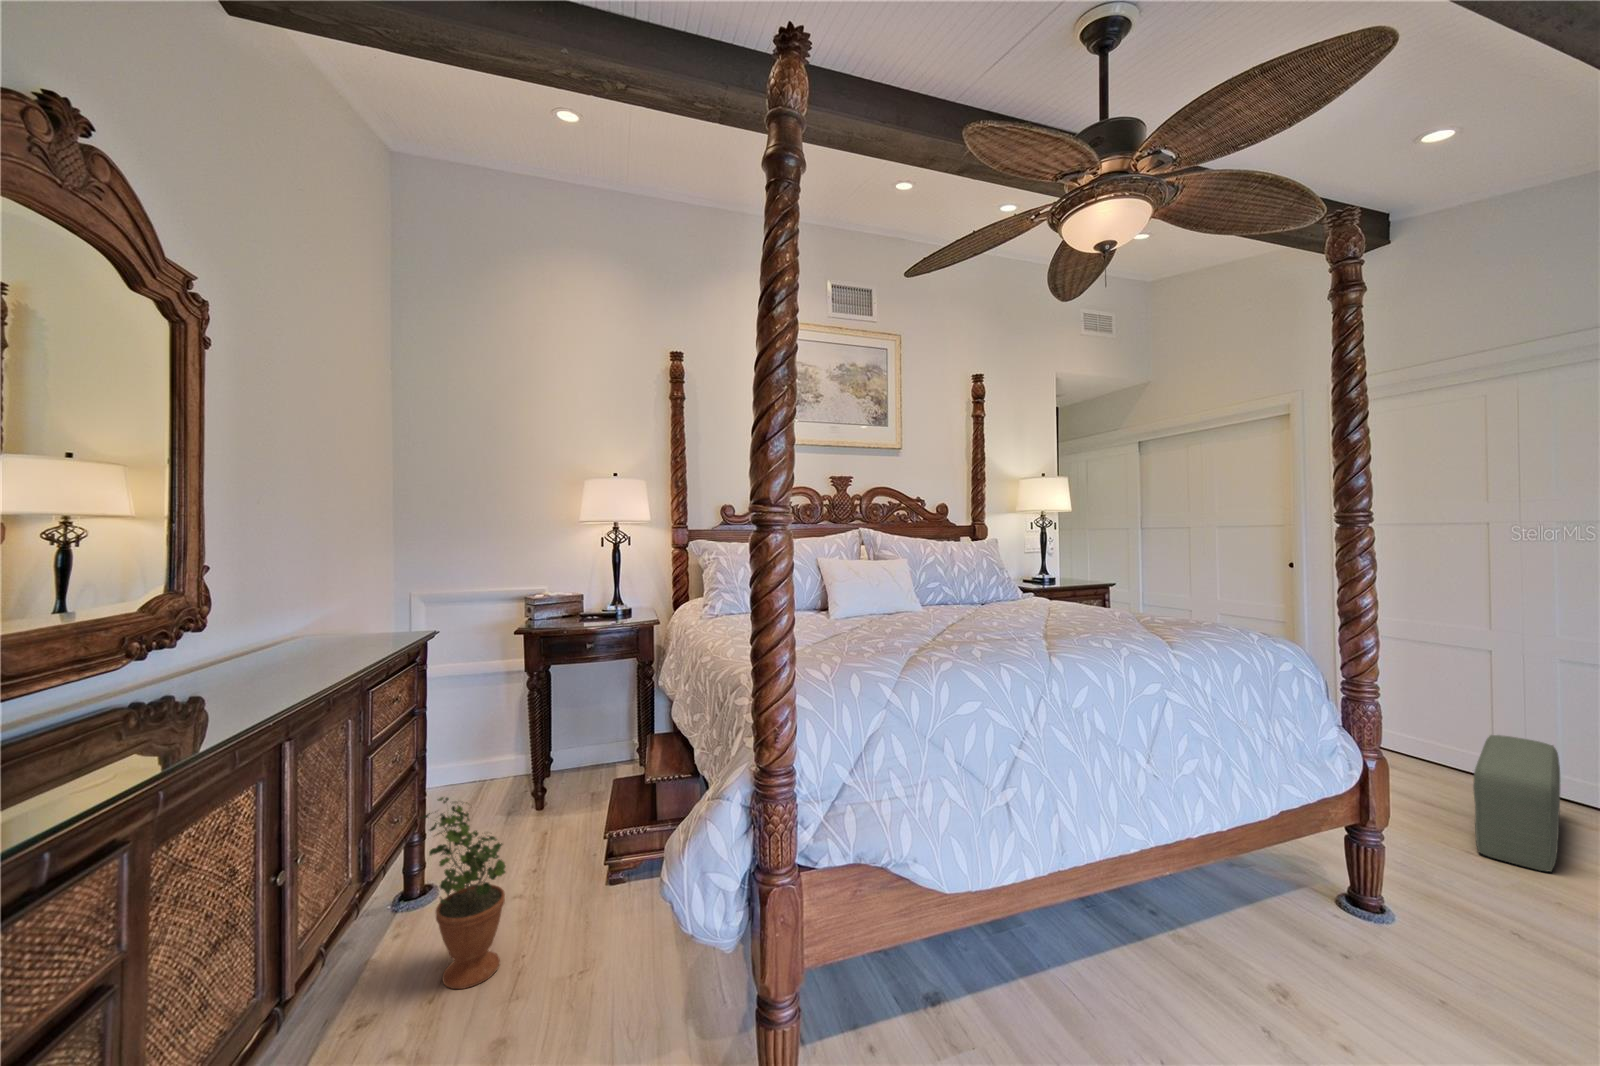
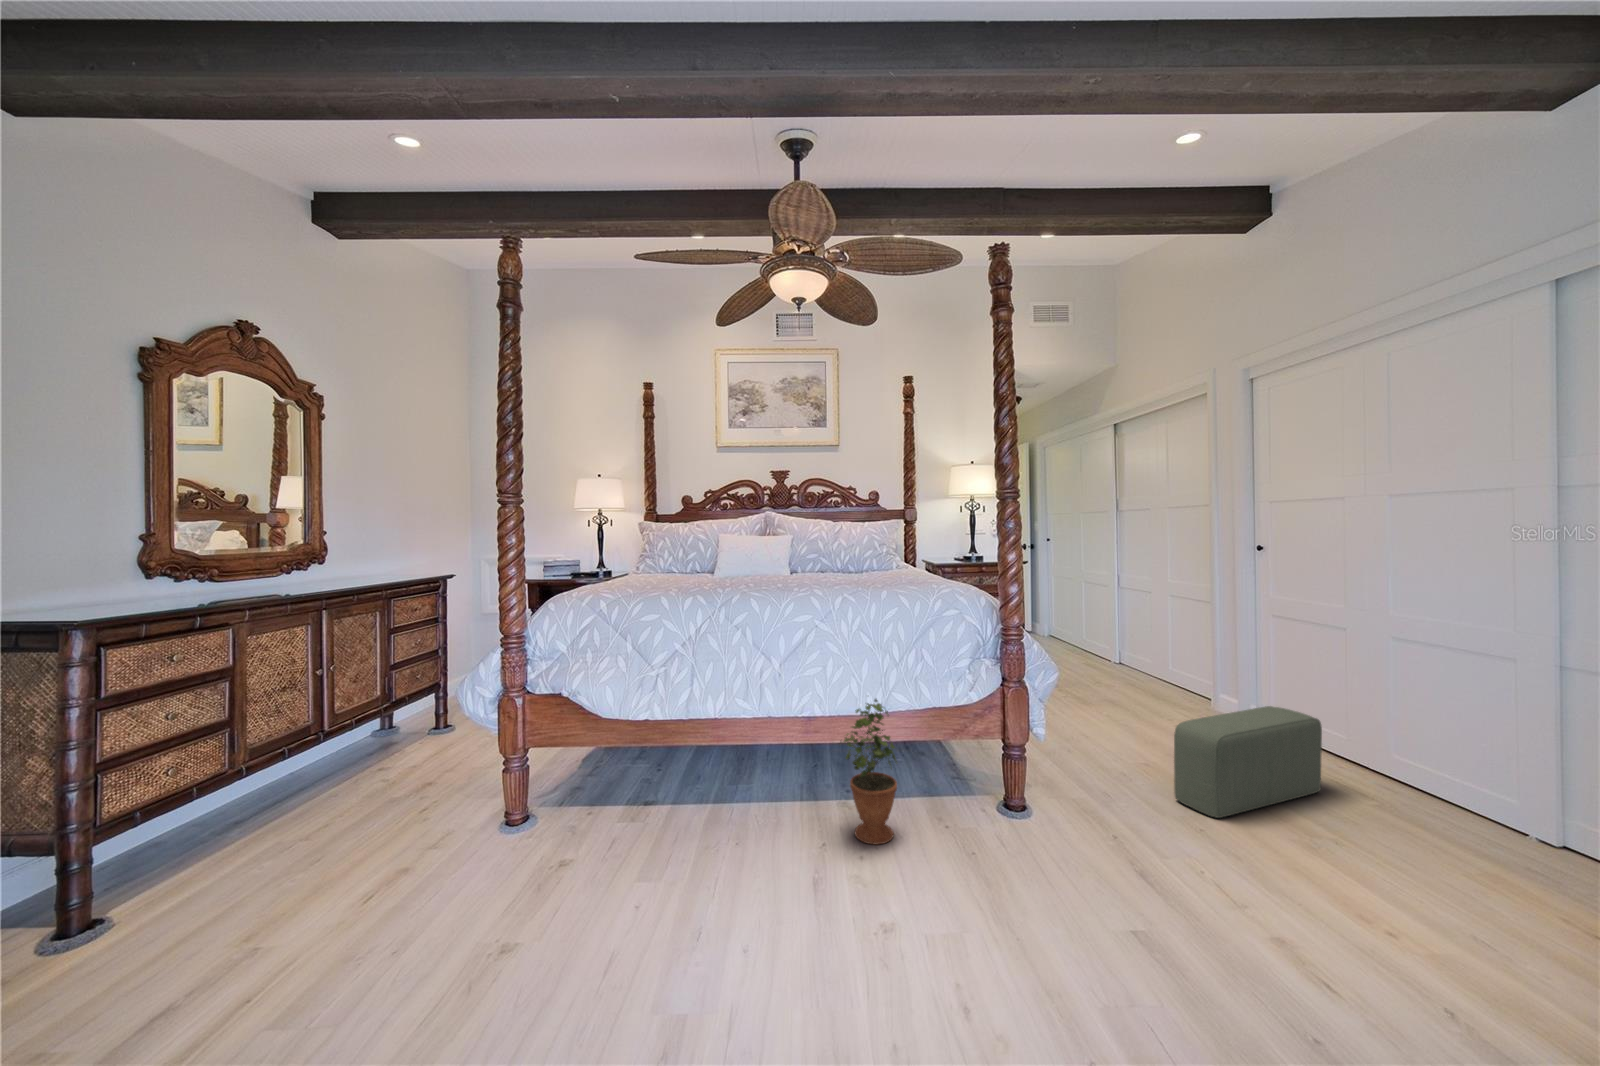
potted plant: present [419,797,506,989] -> present [844,699,897,845]

